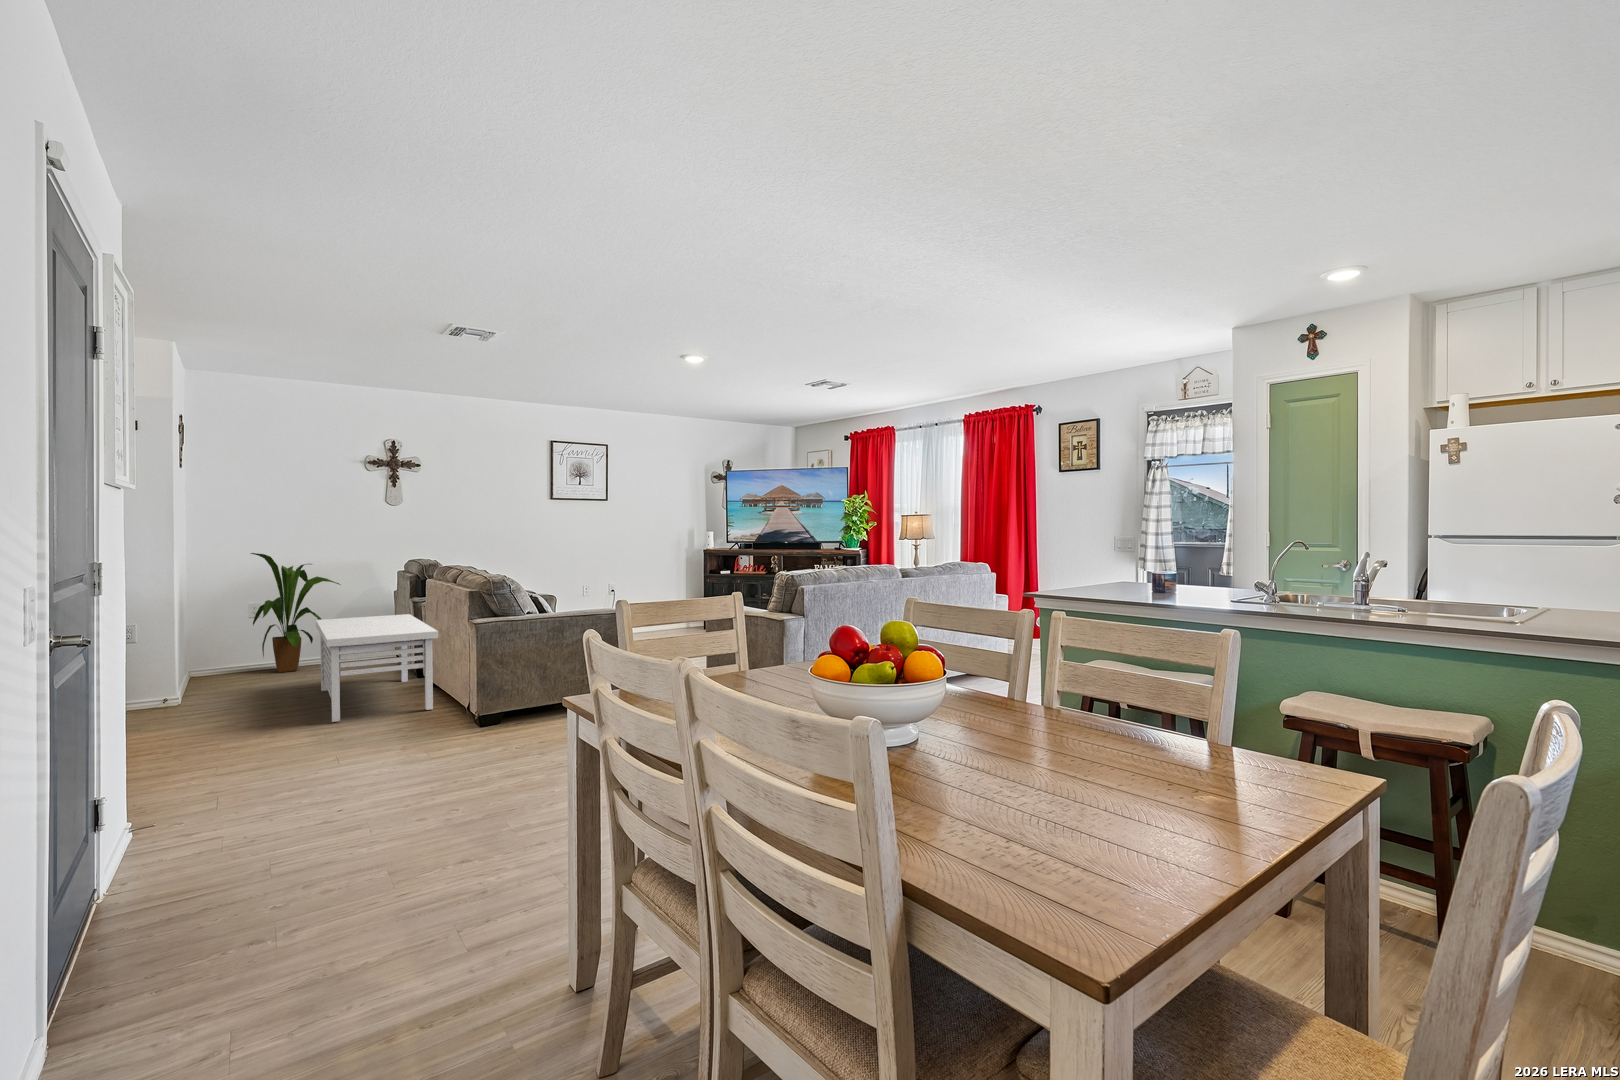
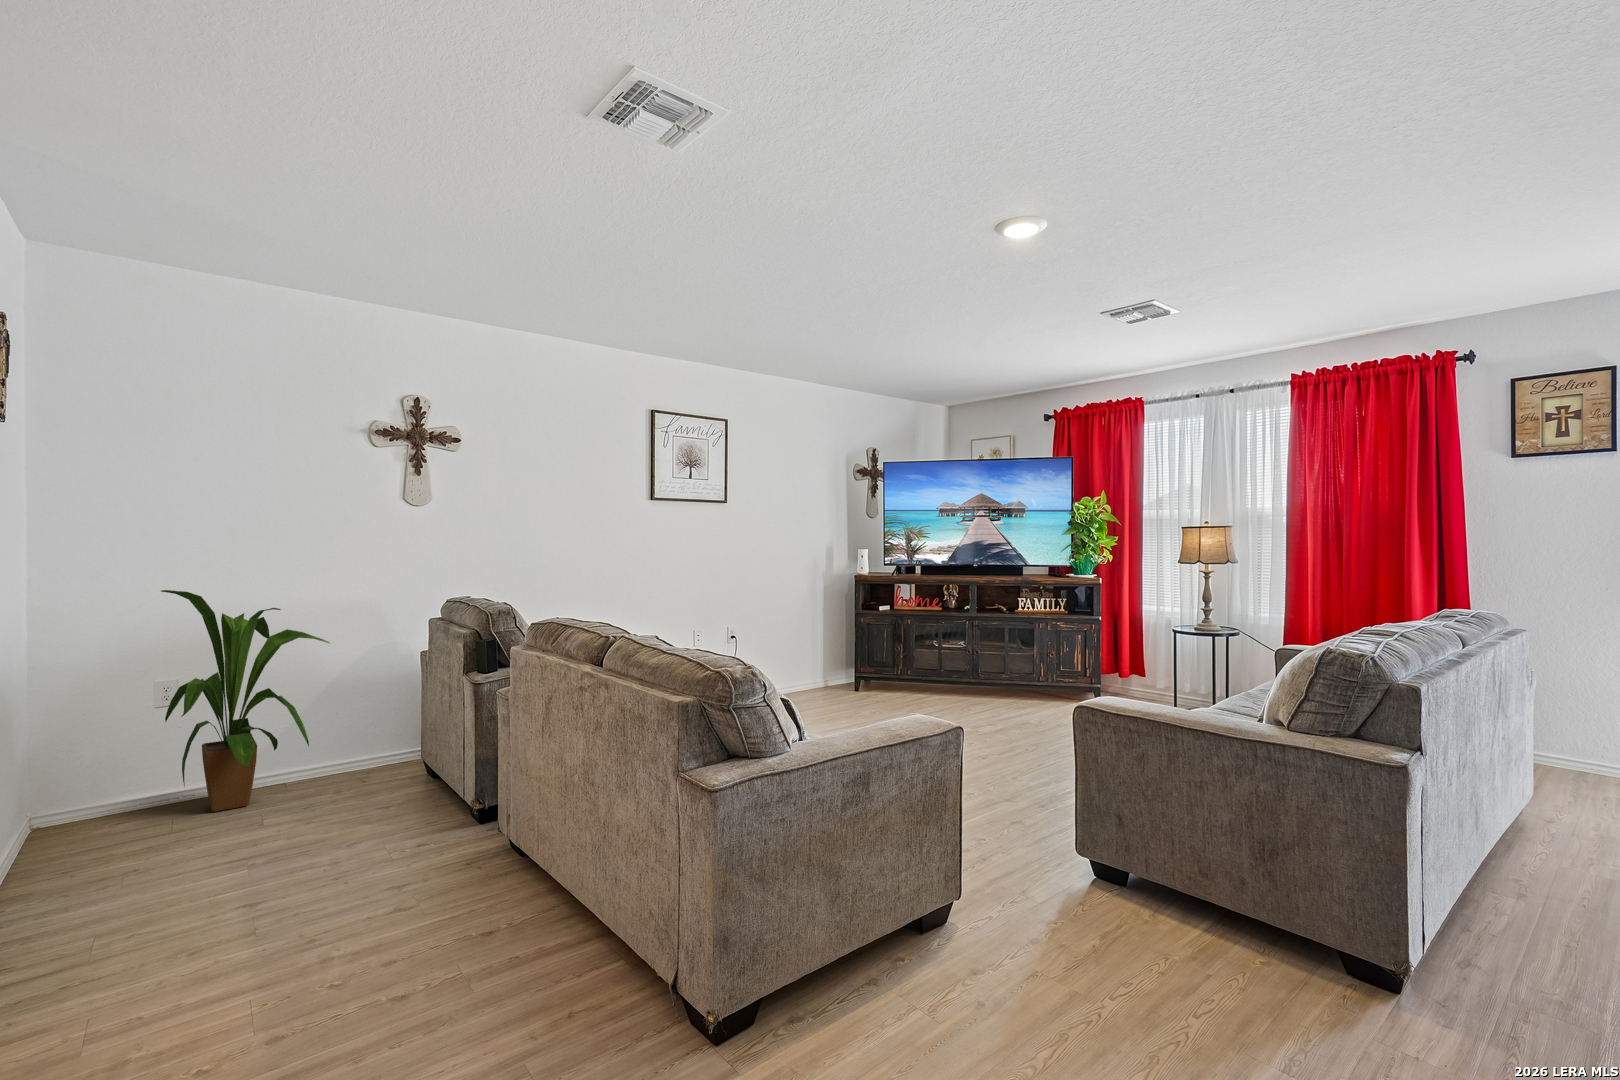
storage bench: present [316,614,438,722] -> none [292,706,581,1024]

